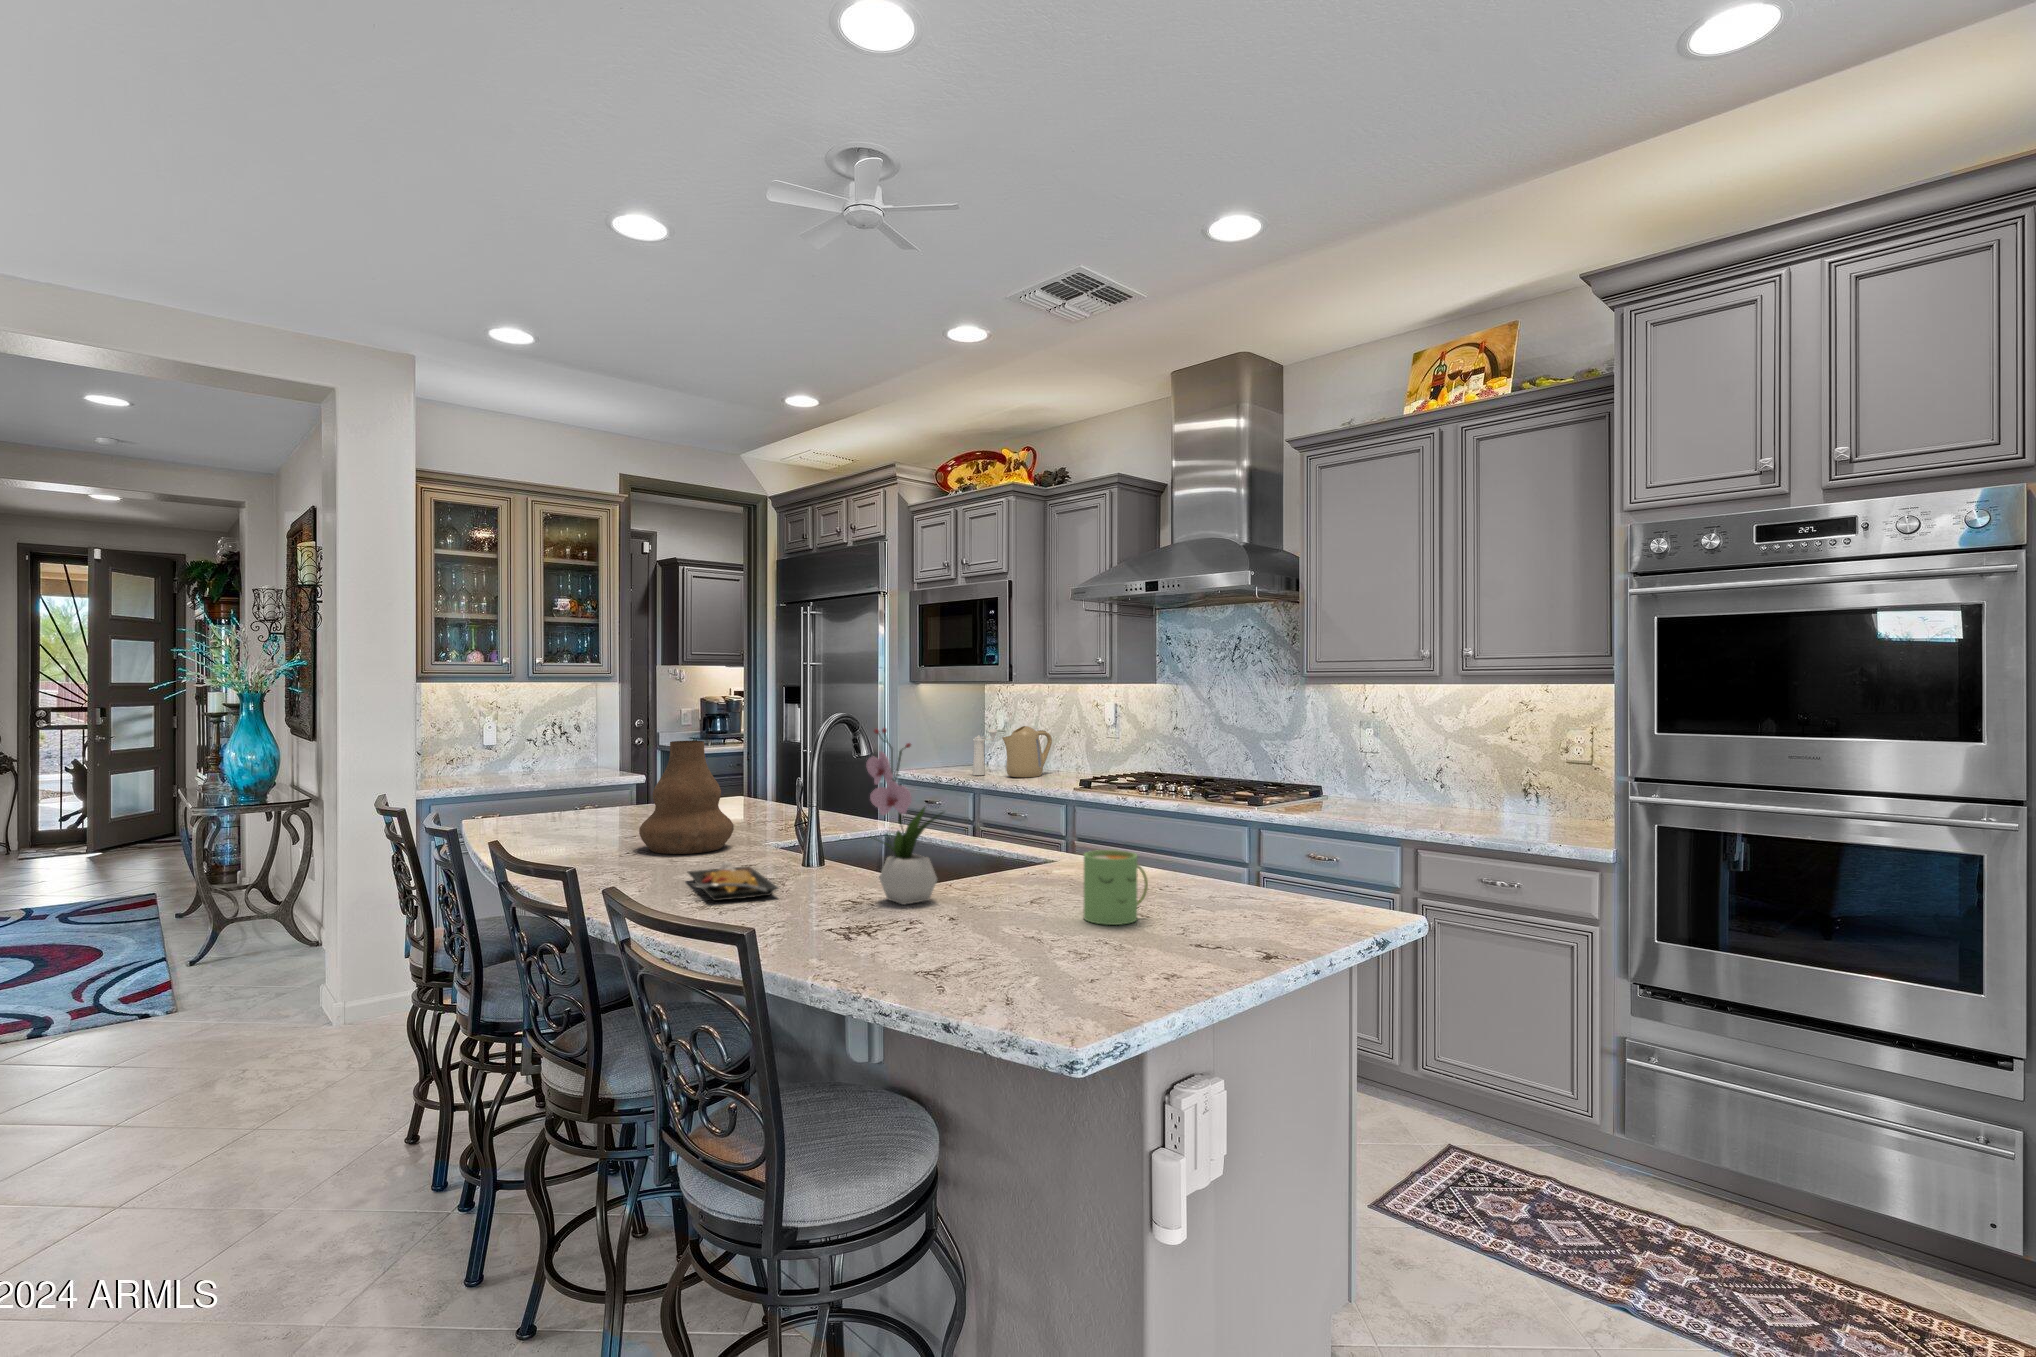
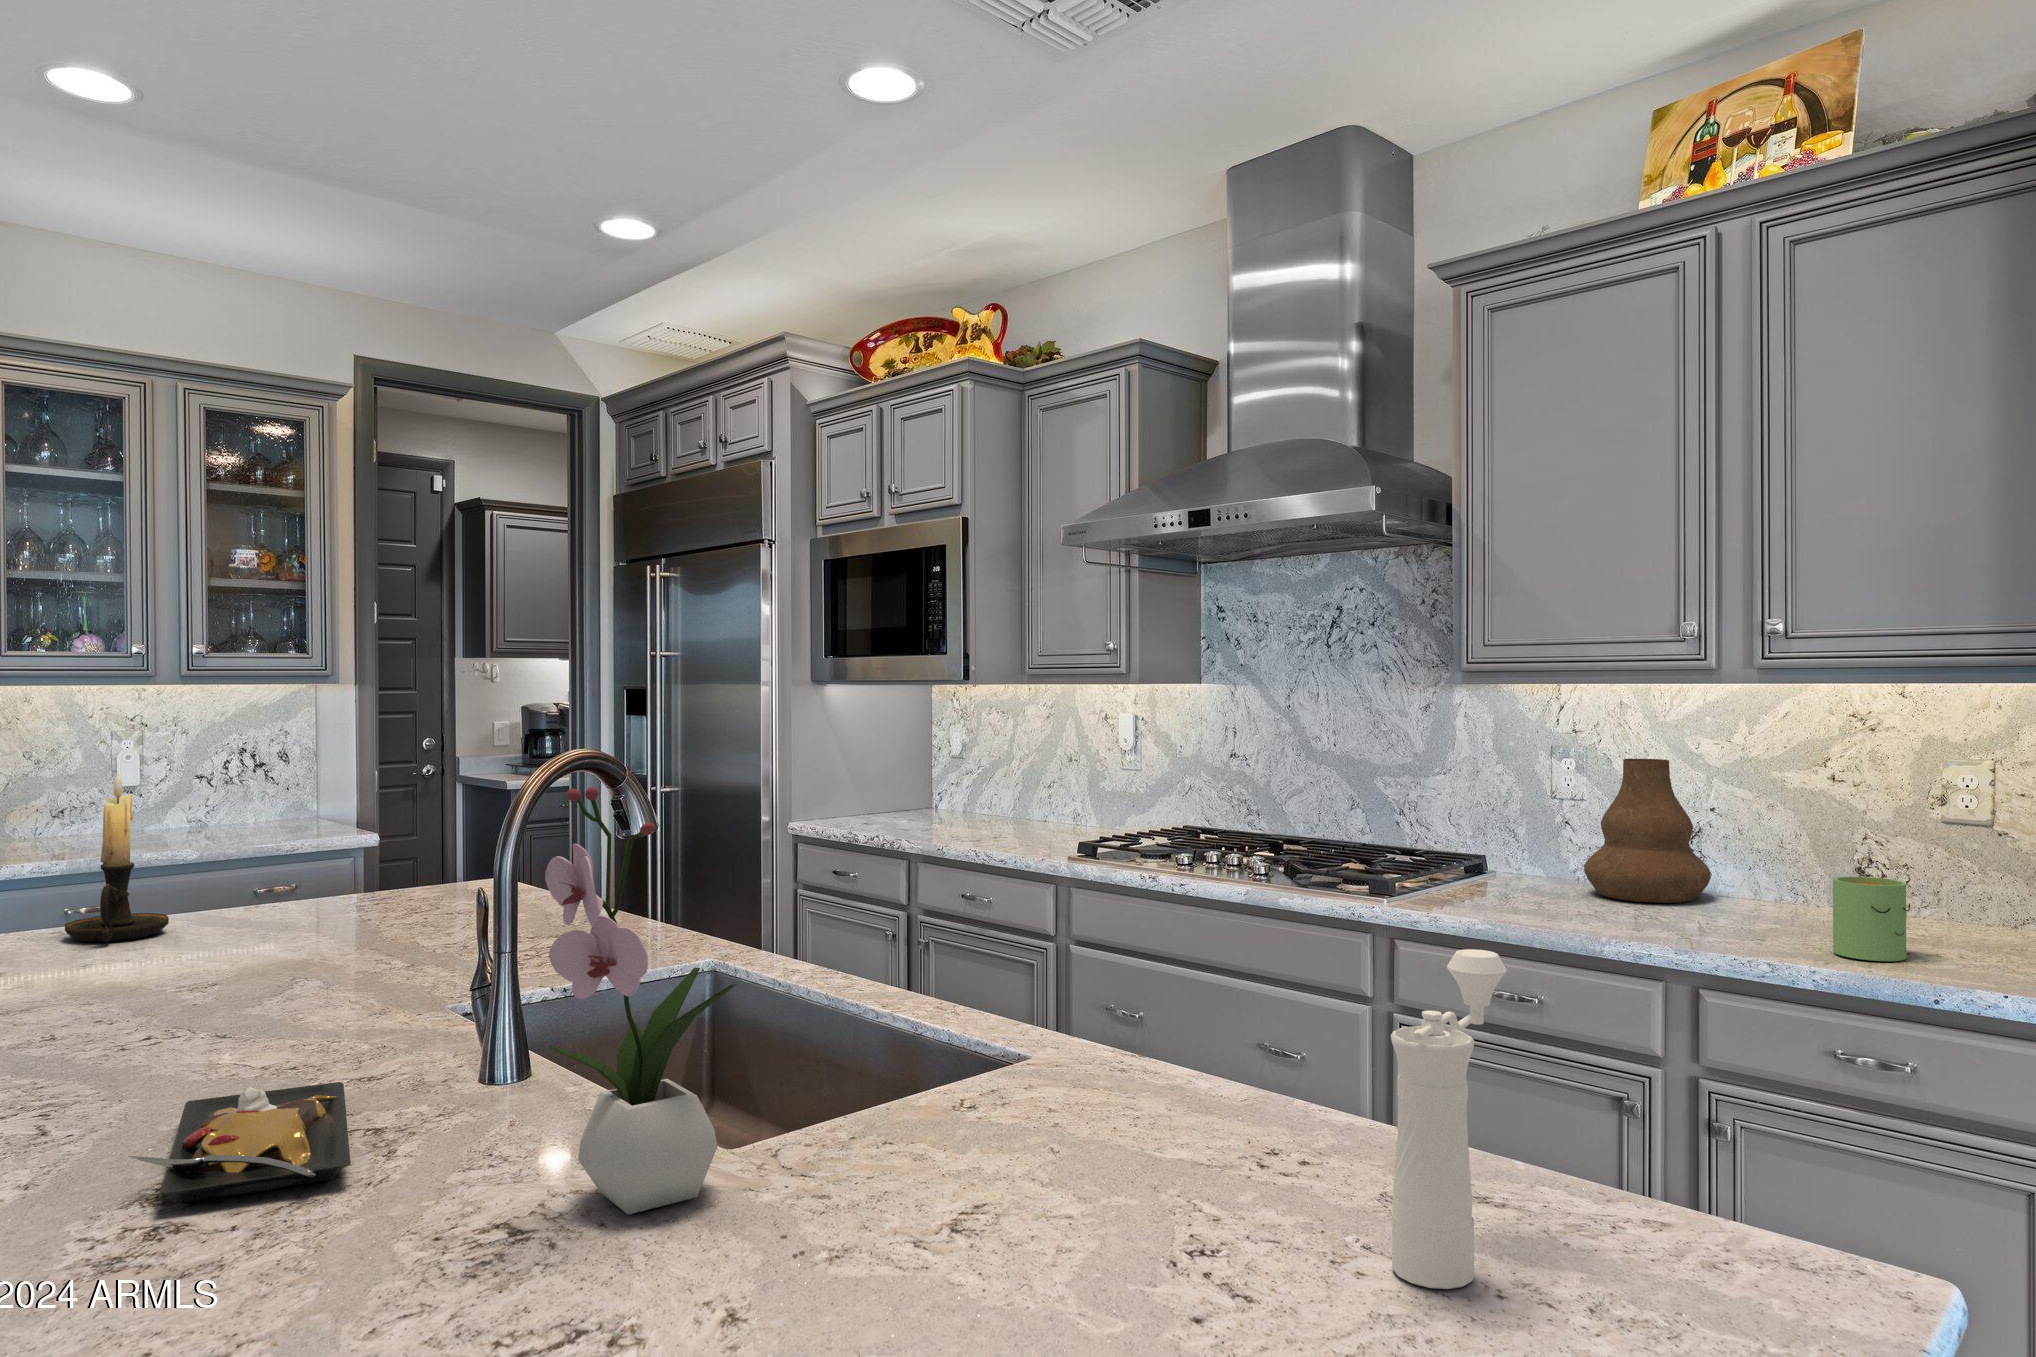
kettle: present [1002,726,1052,777] -> none [953,753,1035,837]
pepper mill: present [973,729,997,775] -> present [1391,949,1507,1289]
candle holder: none [537,730,589,821] -> present [65,772,169,942]
vase: present [639,741,734,854] -> present [1584,759,1711,903]
mug: present [1084,850,1148,925] -> present [1833,877,1910,961]

